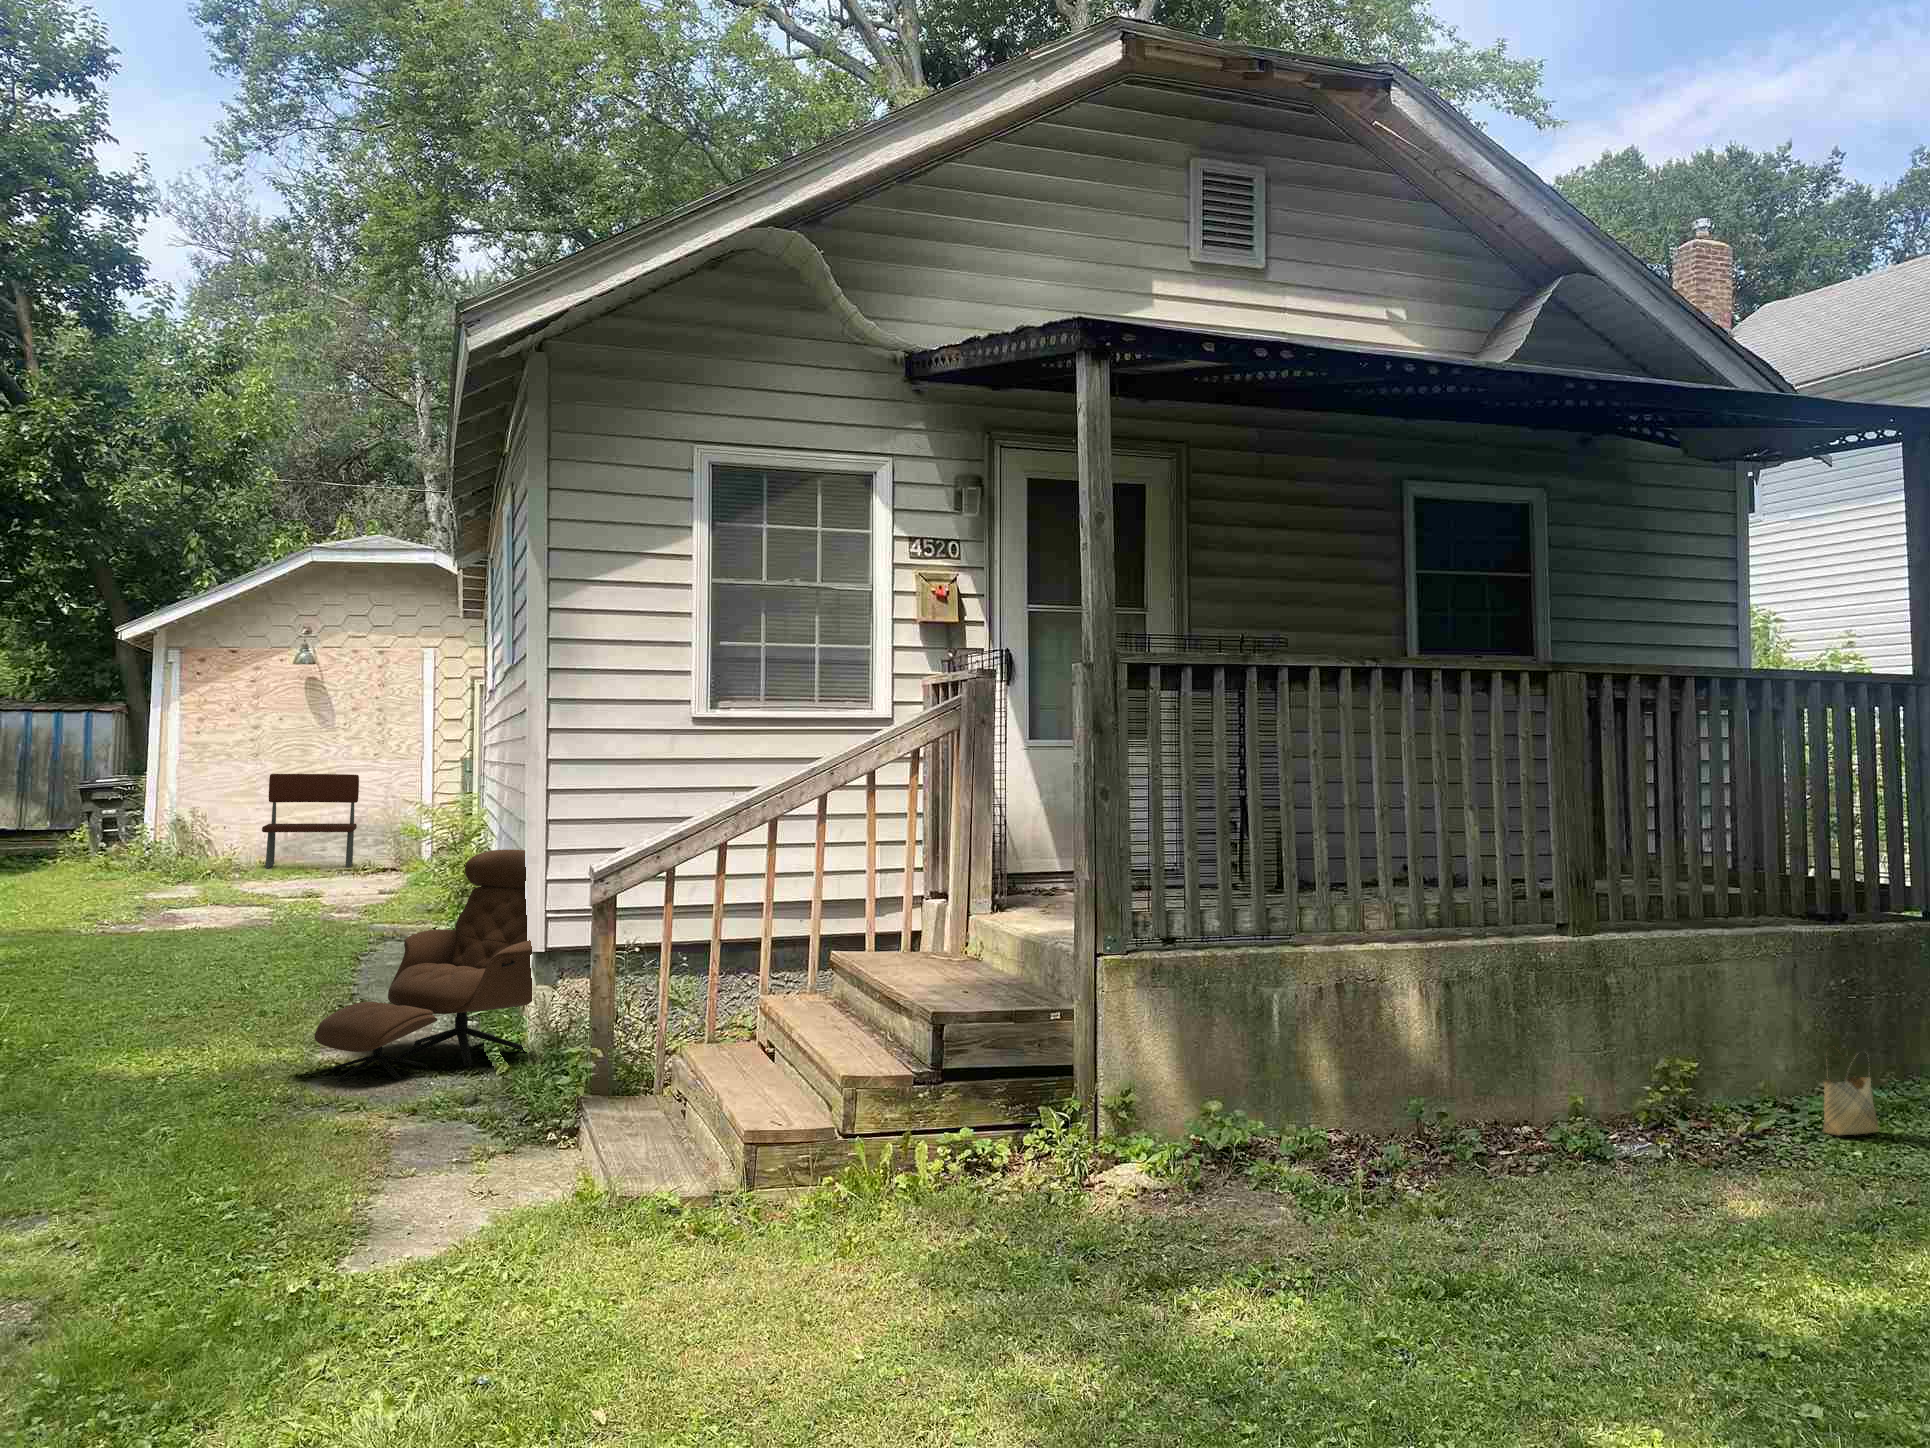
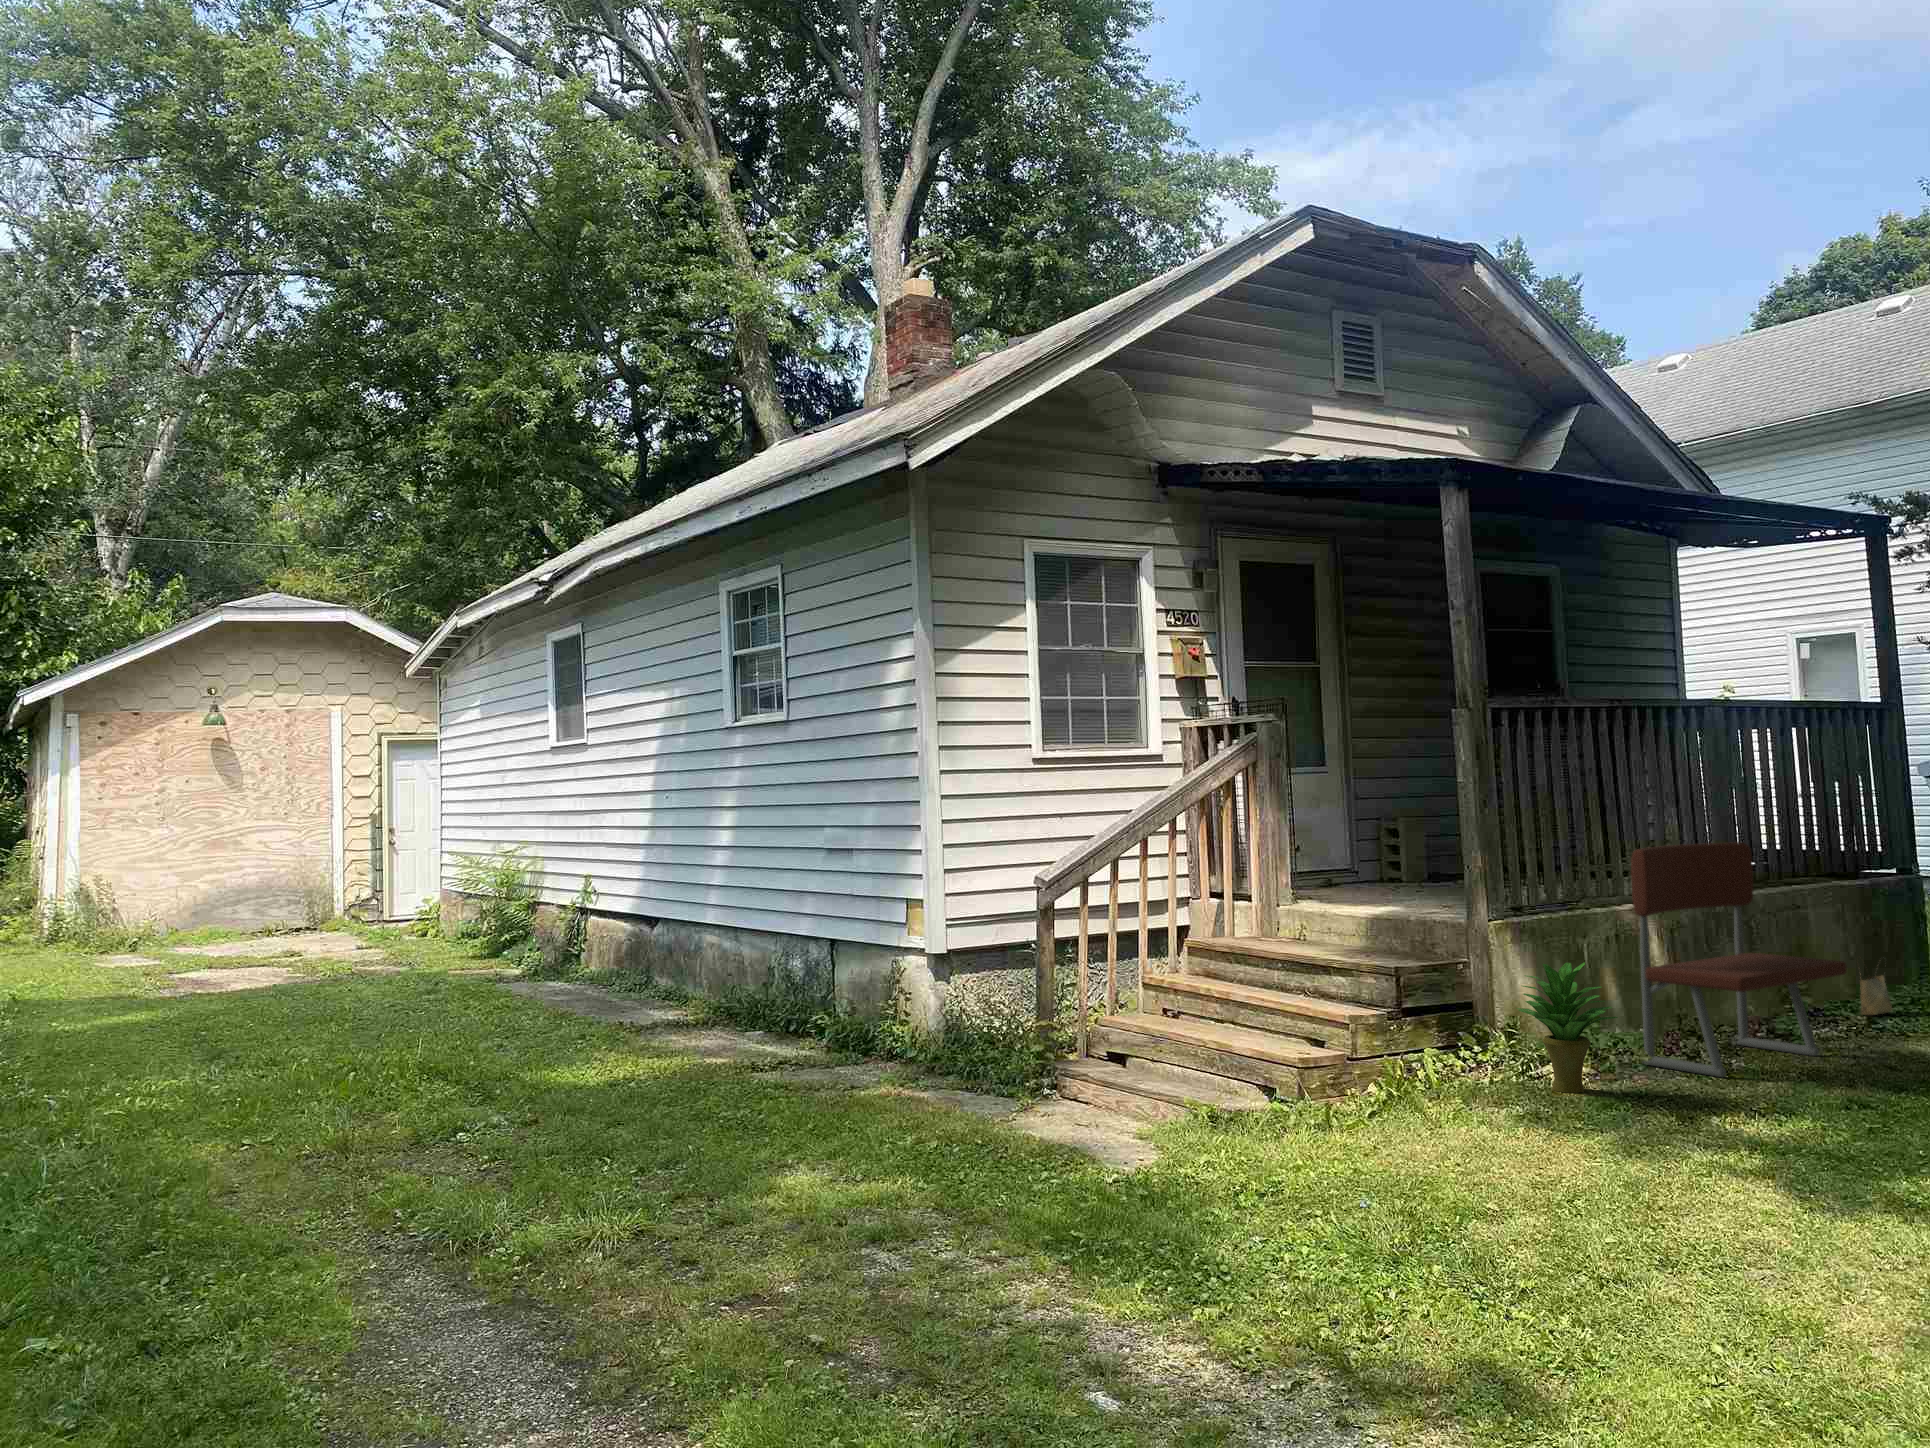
bench: present [262,774,359,868] -> present [1631,842,1847,1077]
lounge chair: present [314,849,532,1082] -> none [754,877,905,1075]
potted plant: none [1088,1032,1230,1225] -> present [1517,963,1618,1093]

